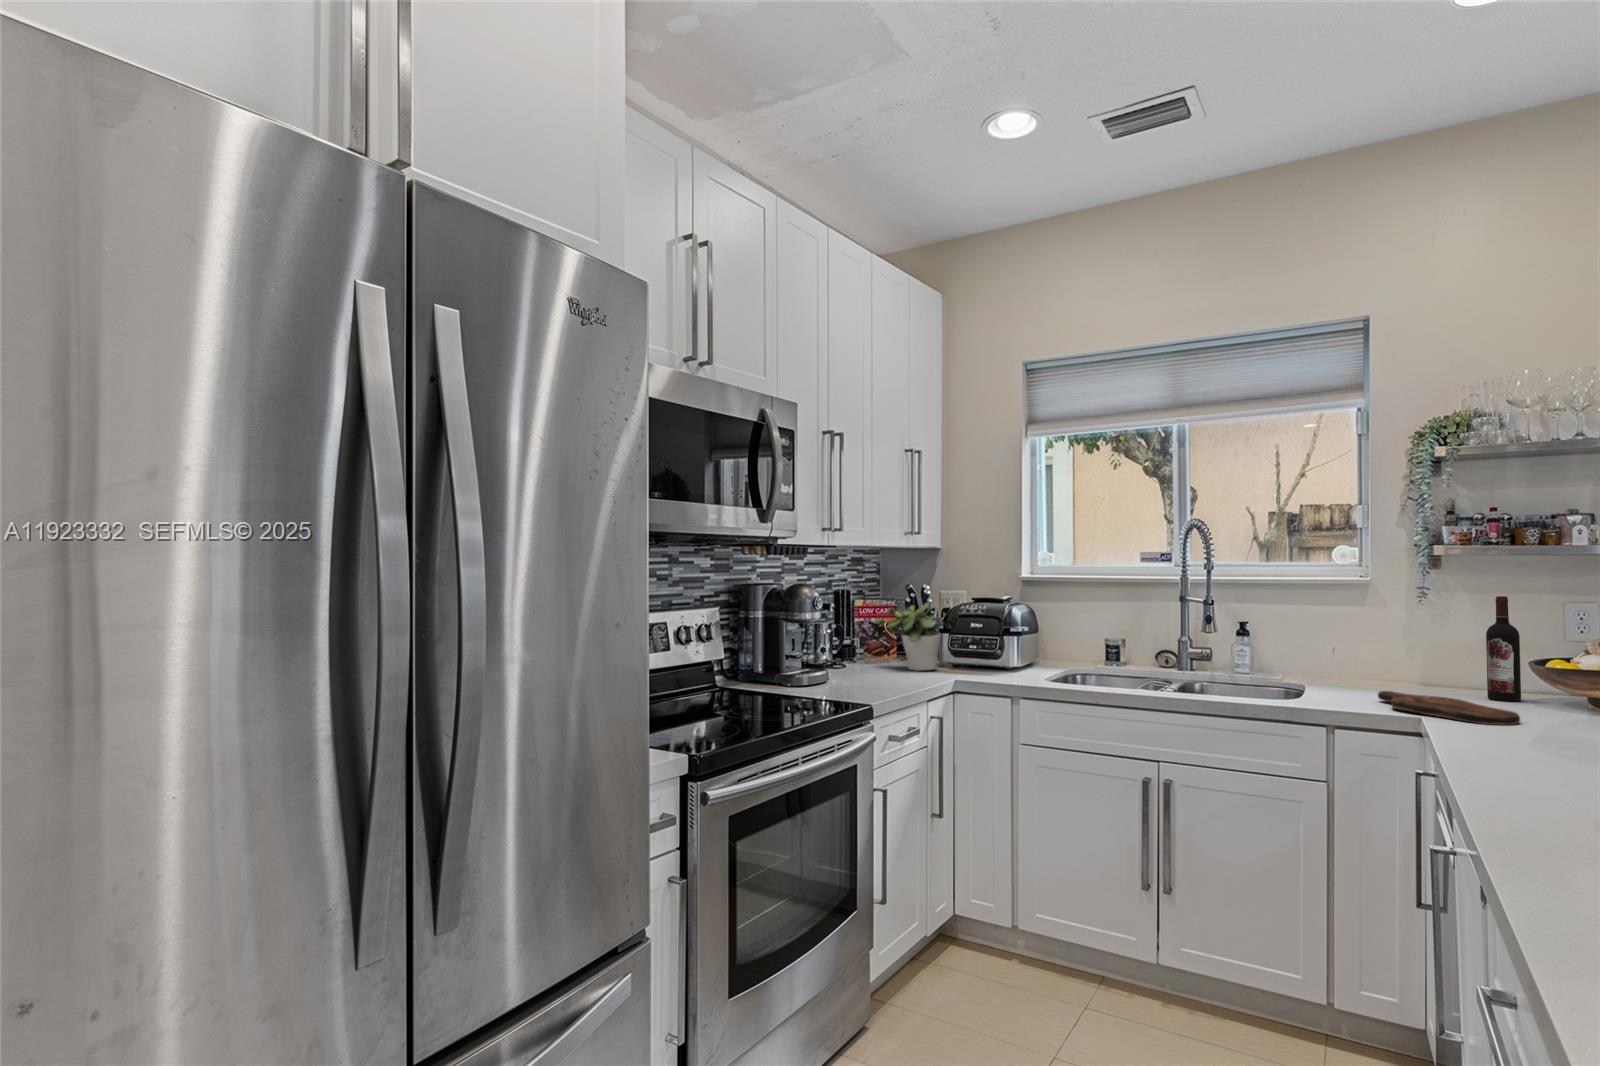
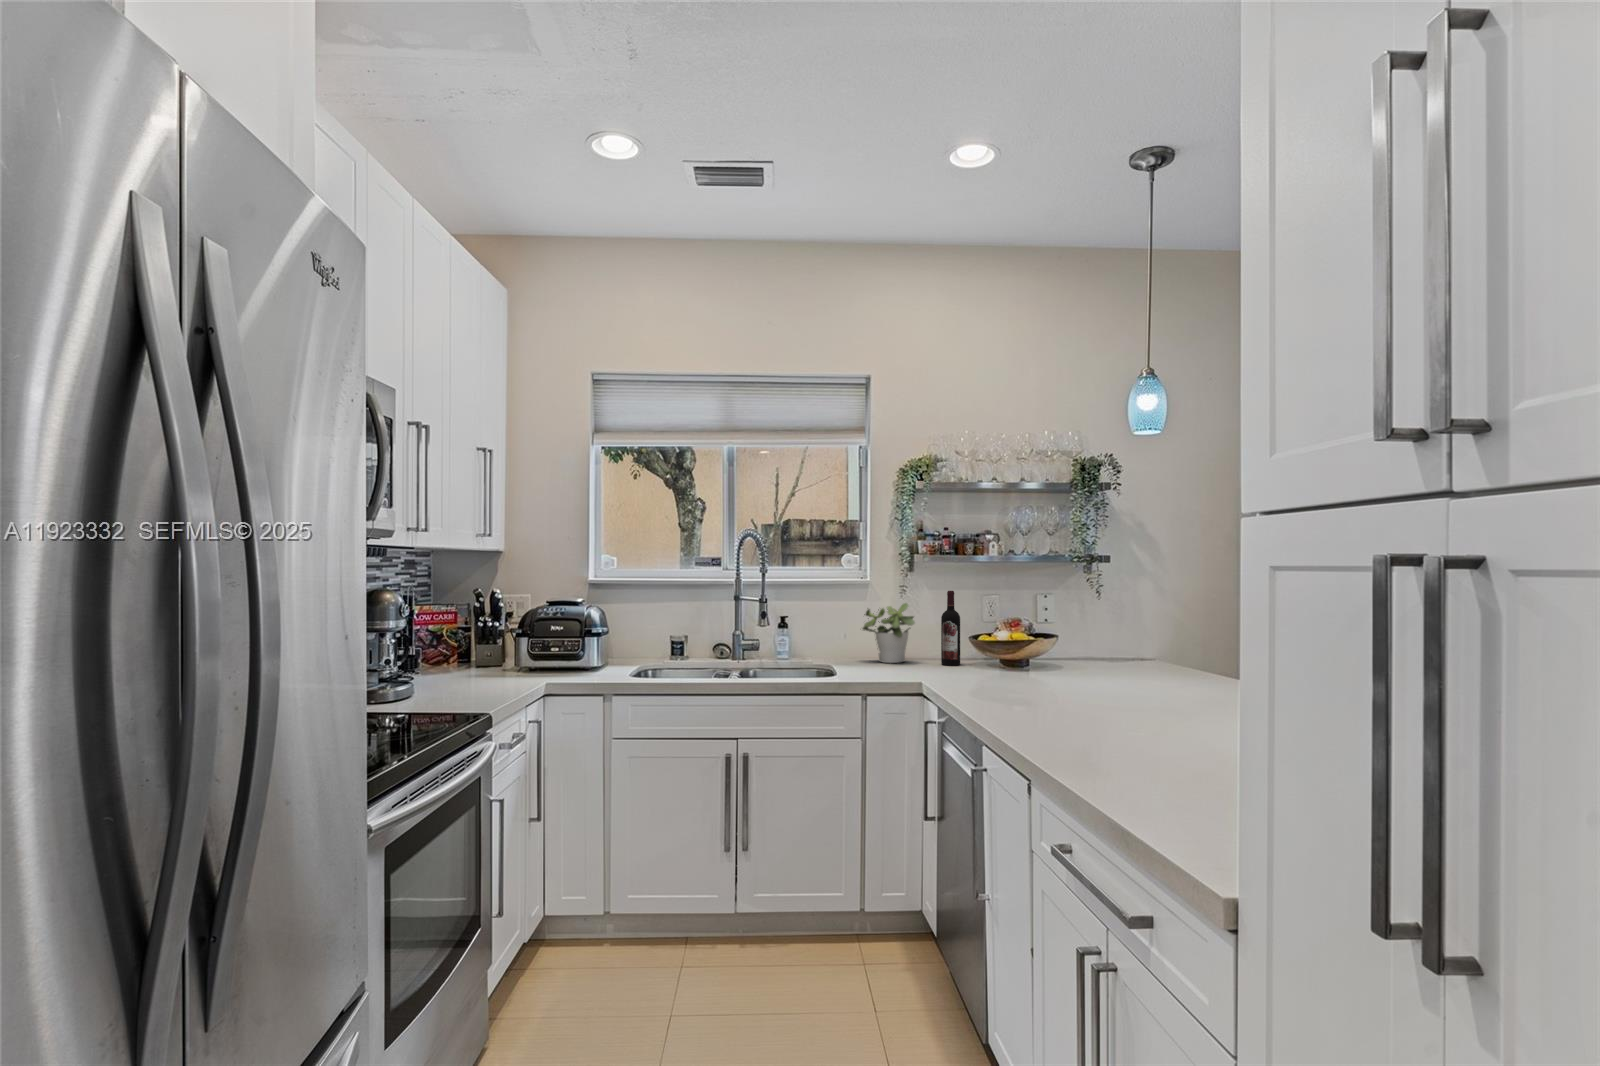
potted plant: present [887,602,943,671] -> present [863,603,915,663]
cutting board: present [1378,691,1520,725] -> none [885,664,979,683]

